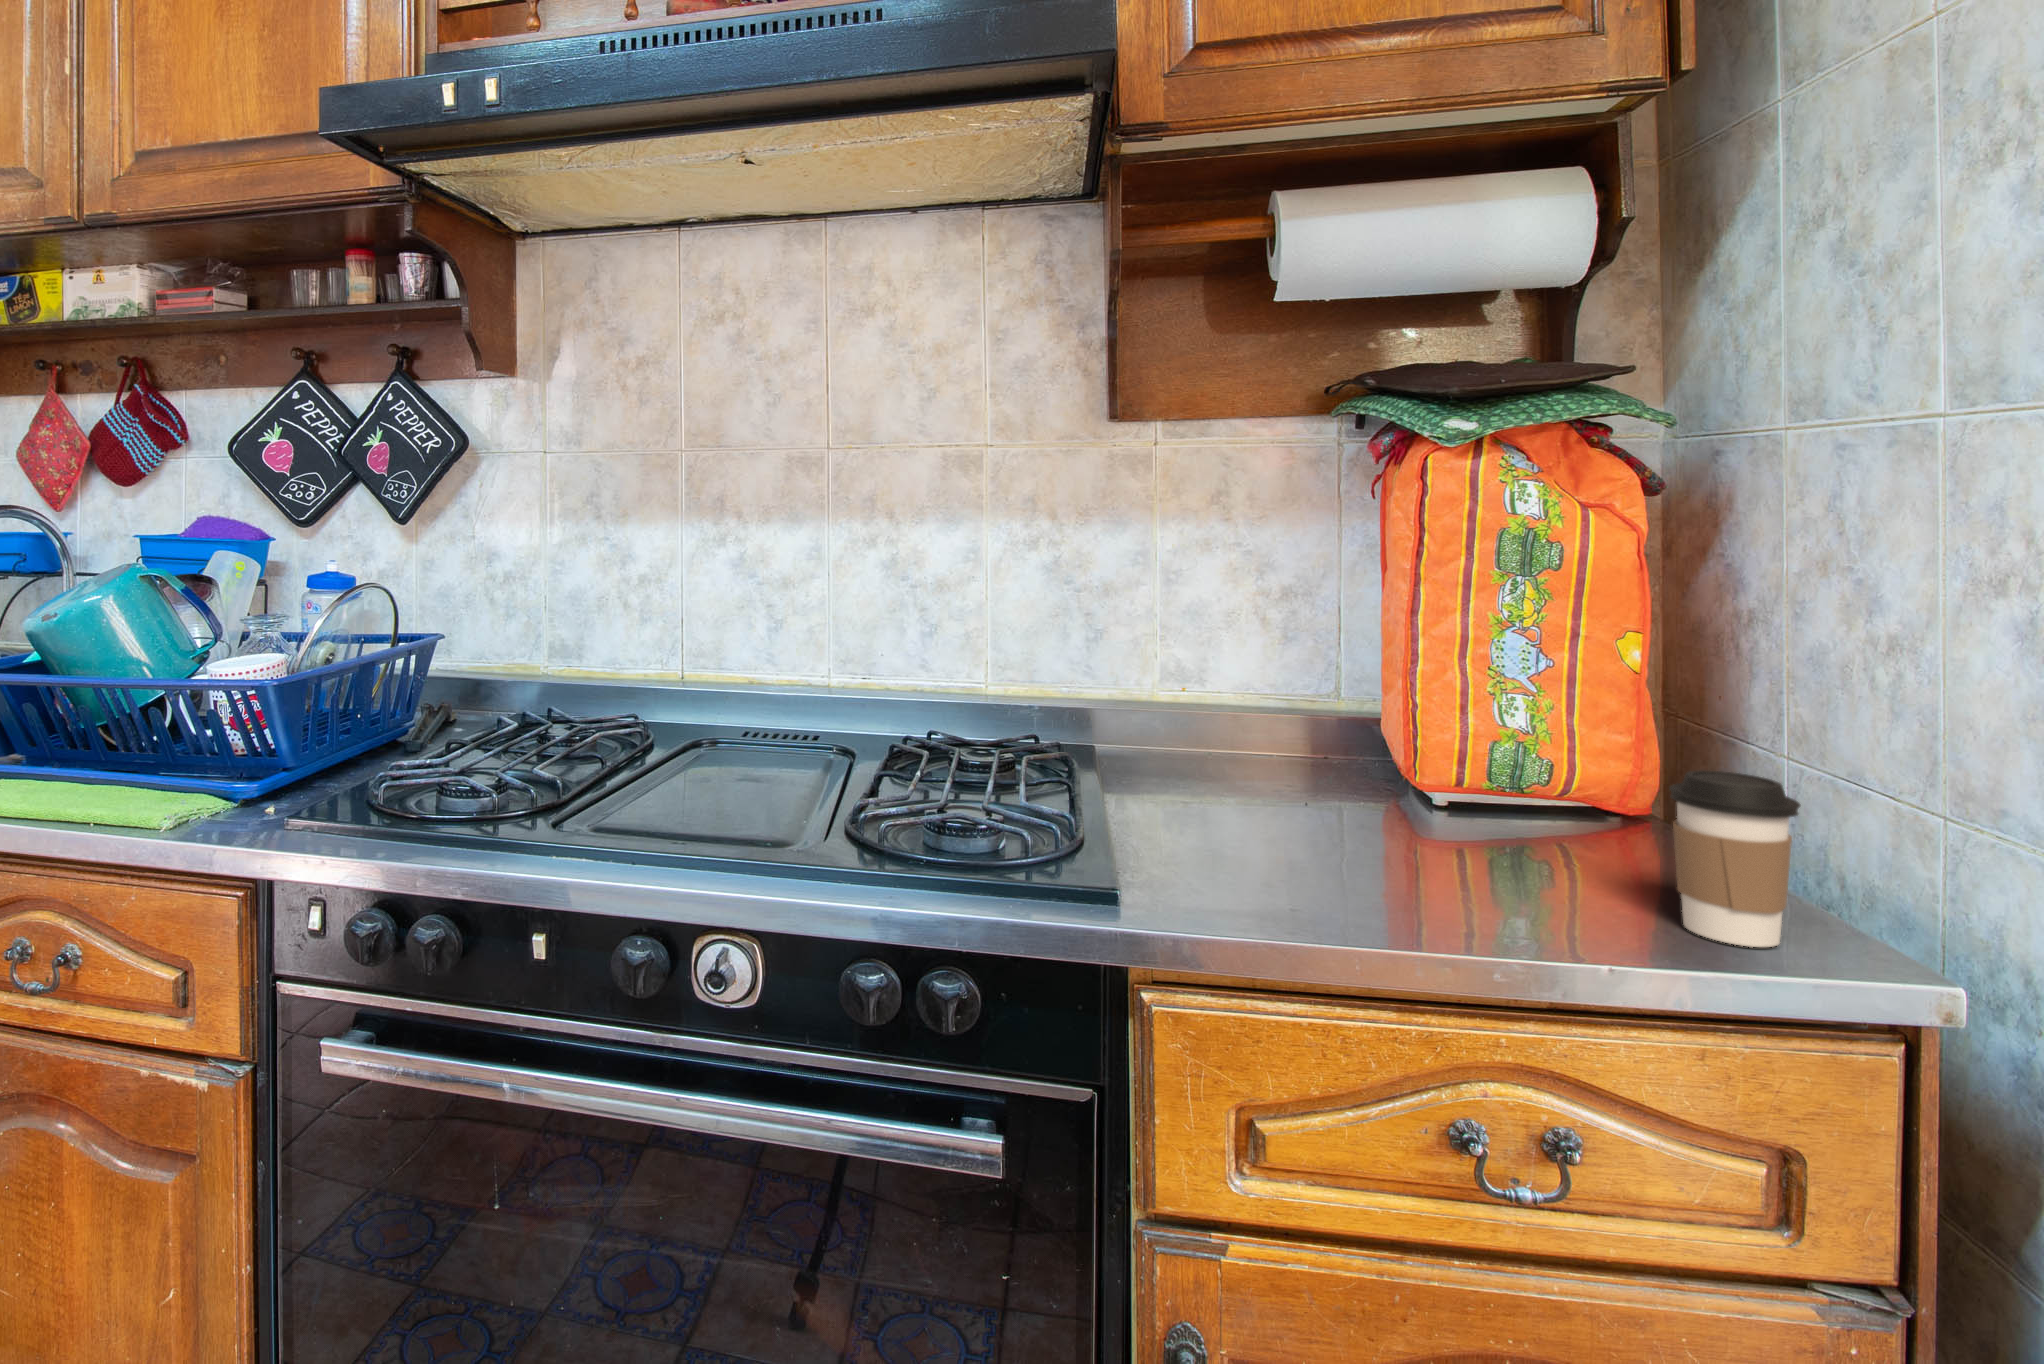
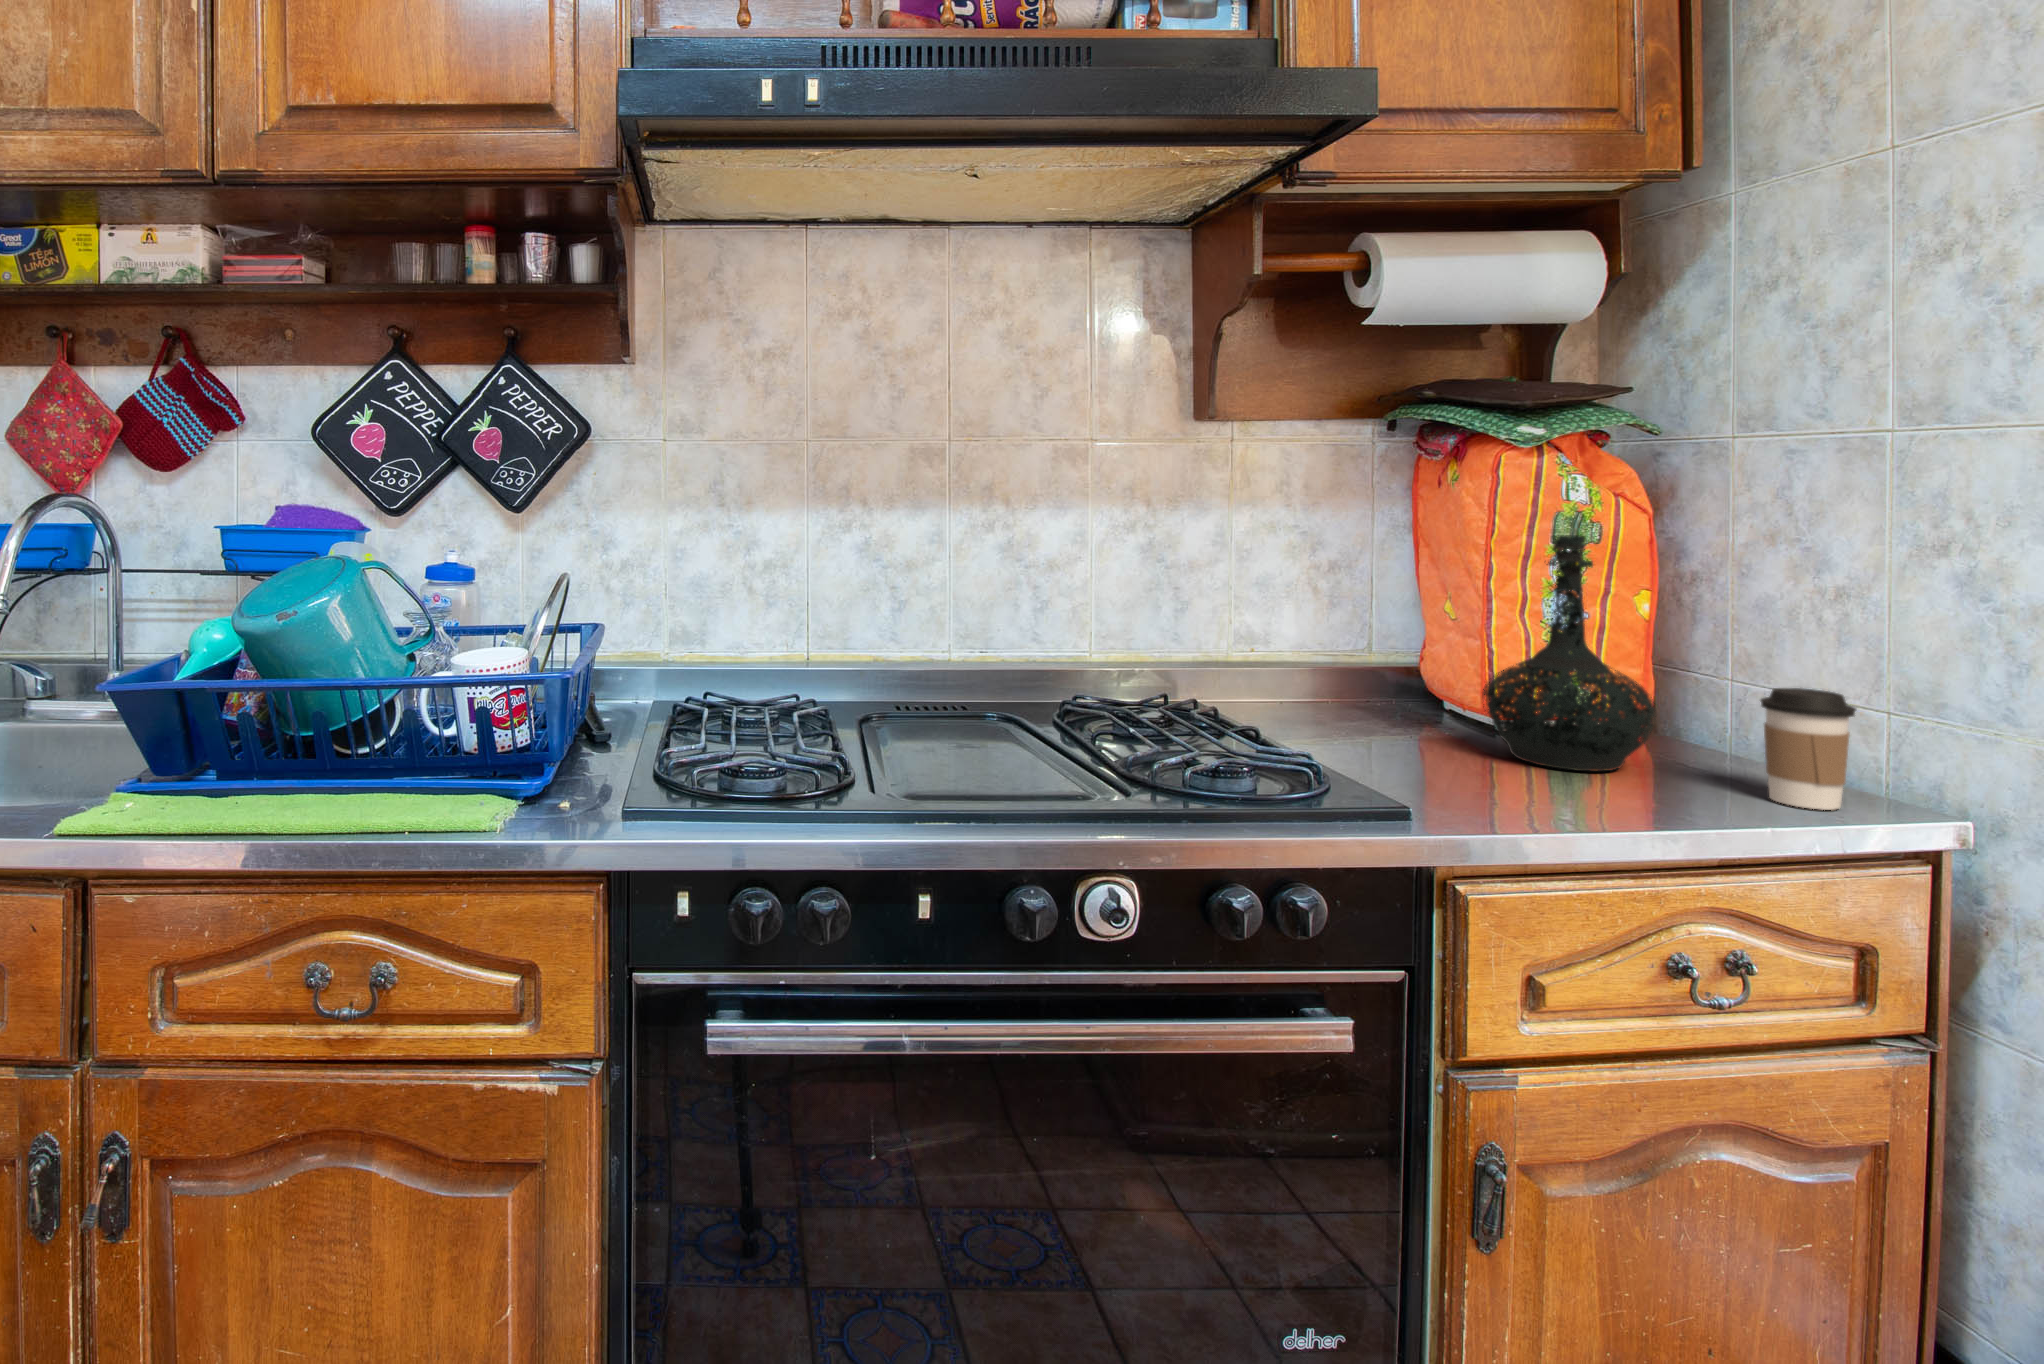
bottle: none [1356,557,1572,866] -> present [1482,535,1656,771]

